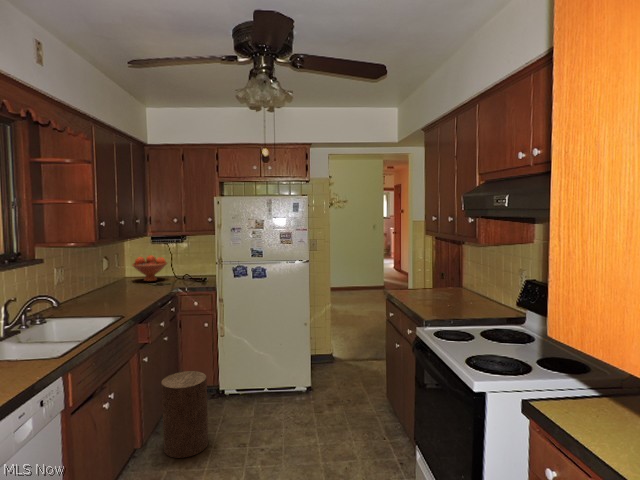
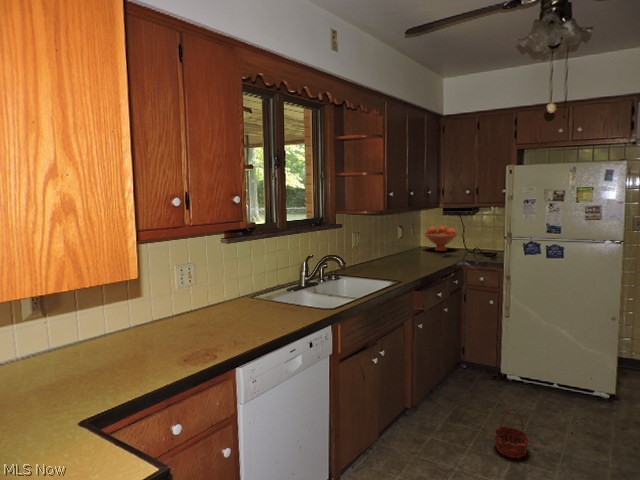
stool: present [162,371,208,458] -> none [433,345,478,431]
basket: none [226,415,256,461] -> present [494,409,529,458]

